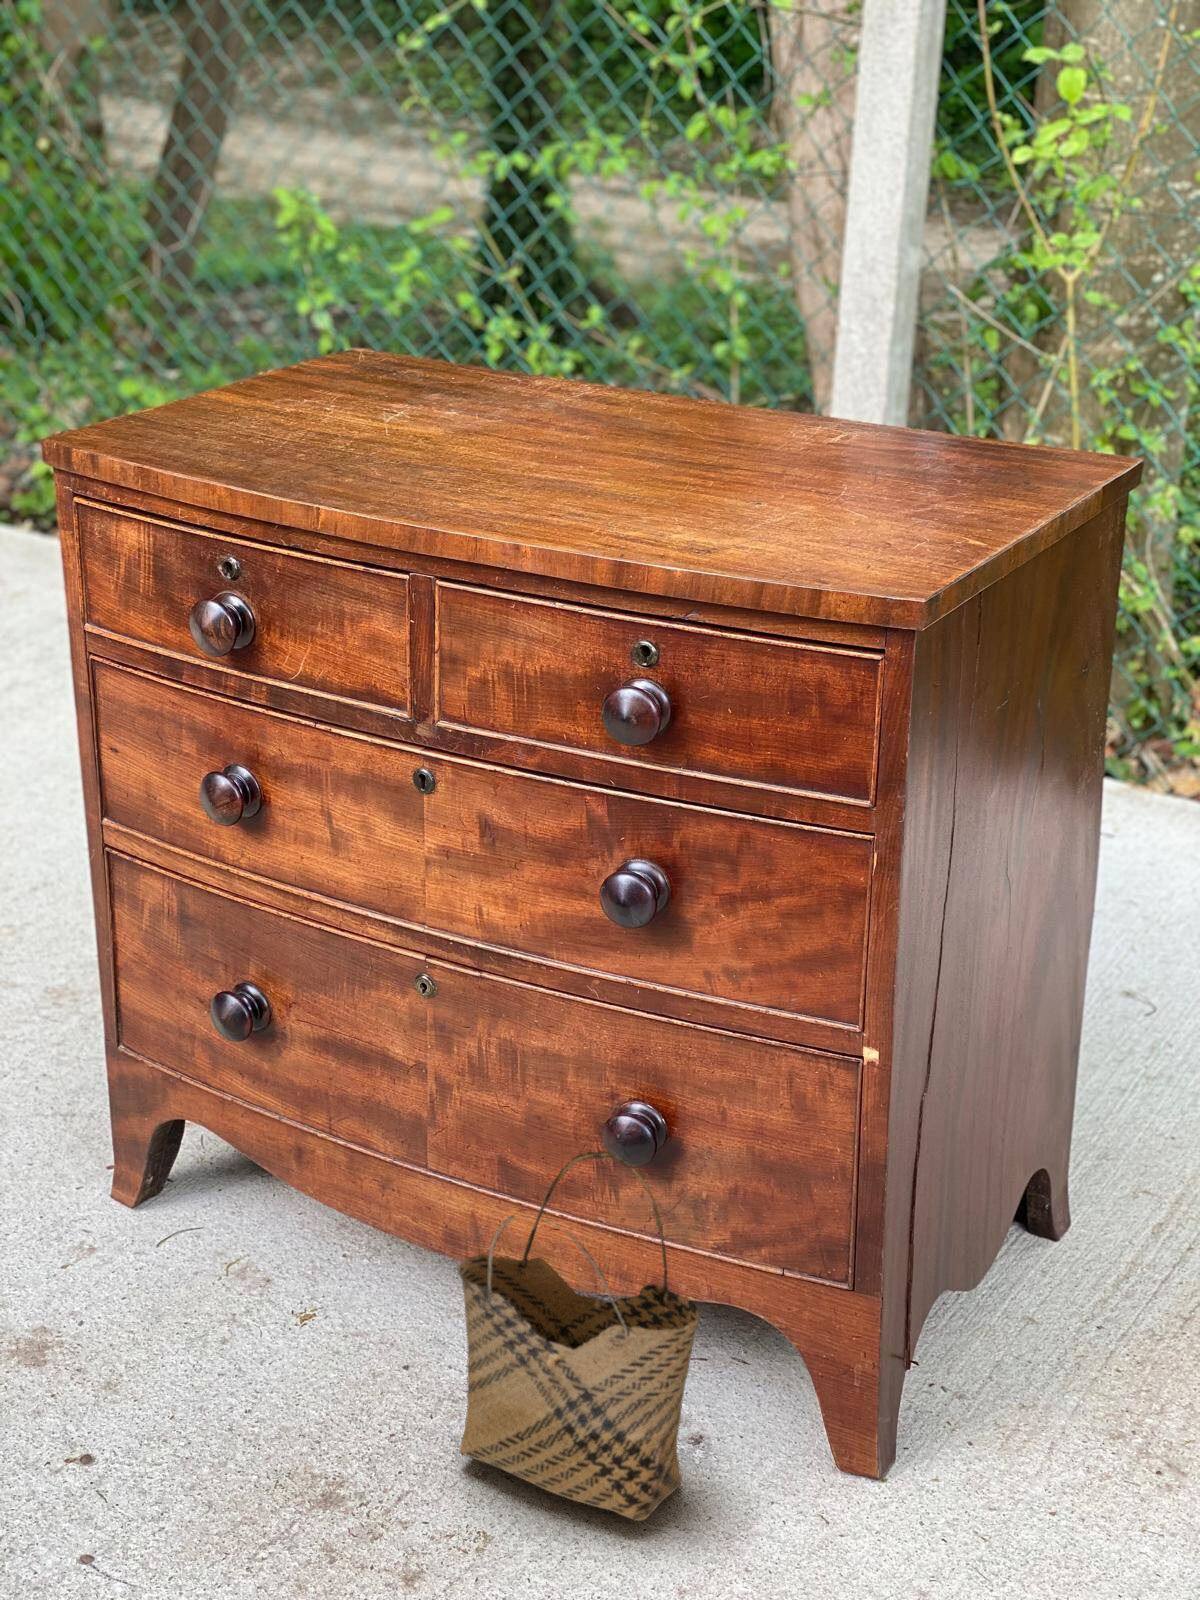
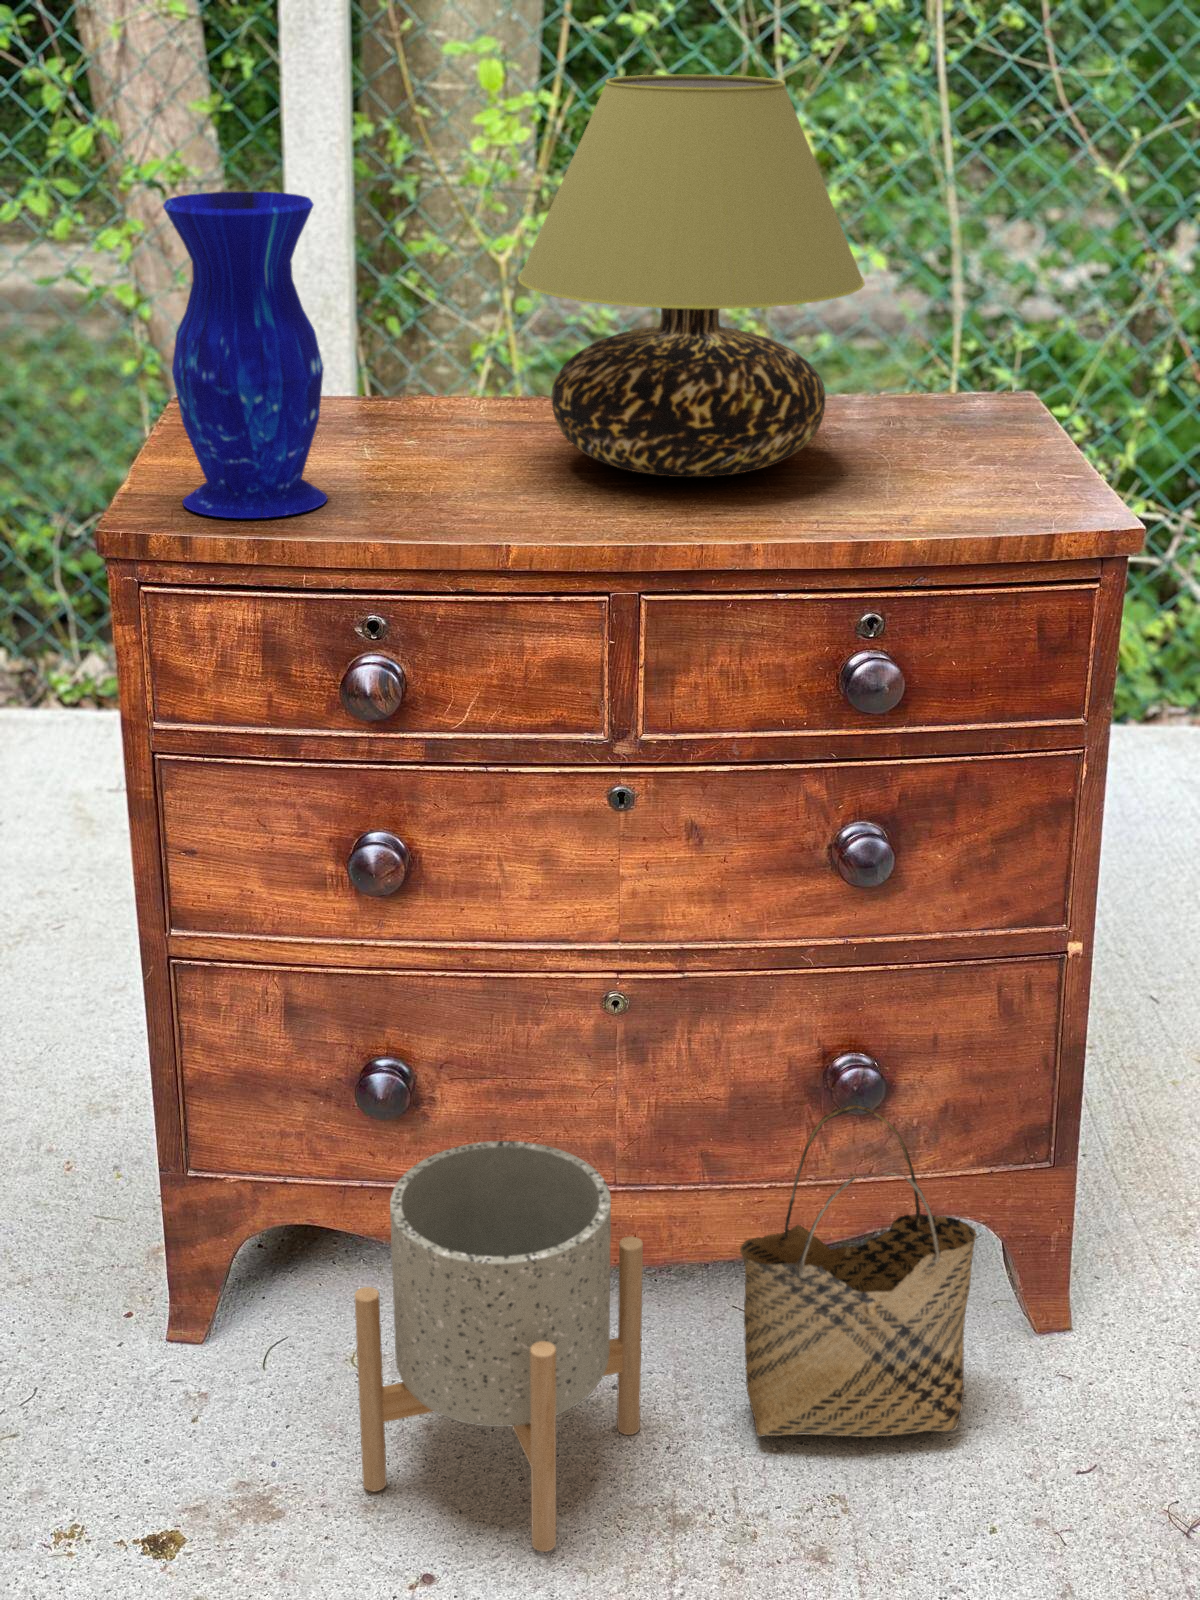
table lamp: none [450,54,812,475] -> present [518,75,865,477]
vase: none [120,145,278,454] -> present [163,192,327,518]
planter: none [104,1081,387,1476] -> present [355,1141,643,1552]

